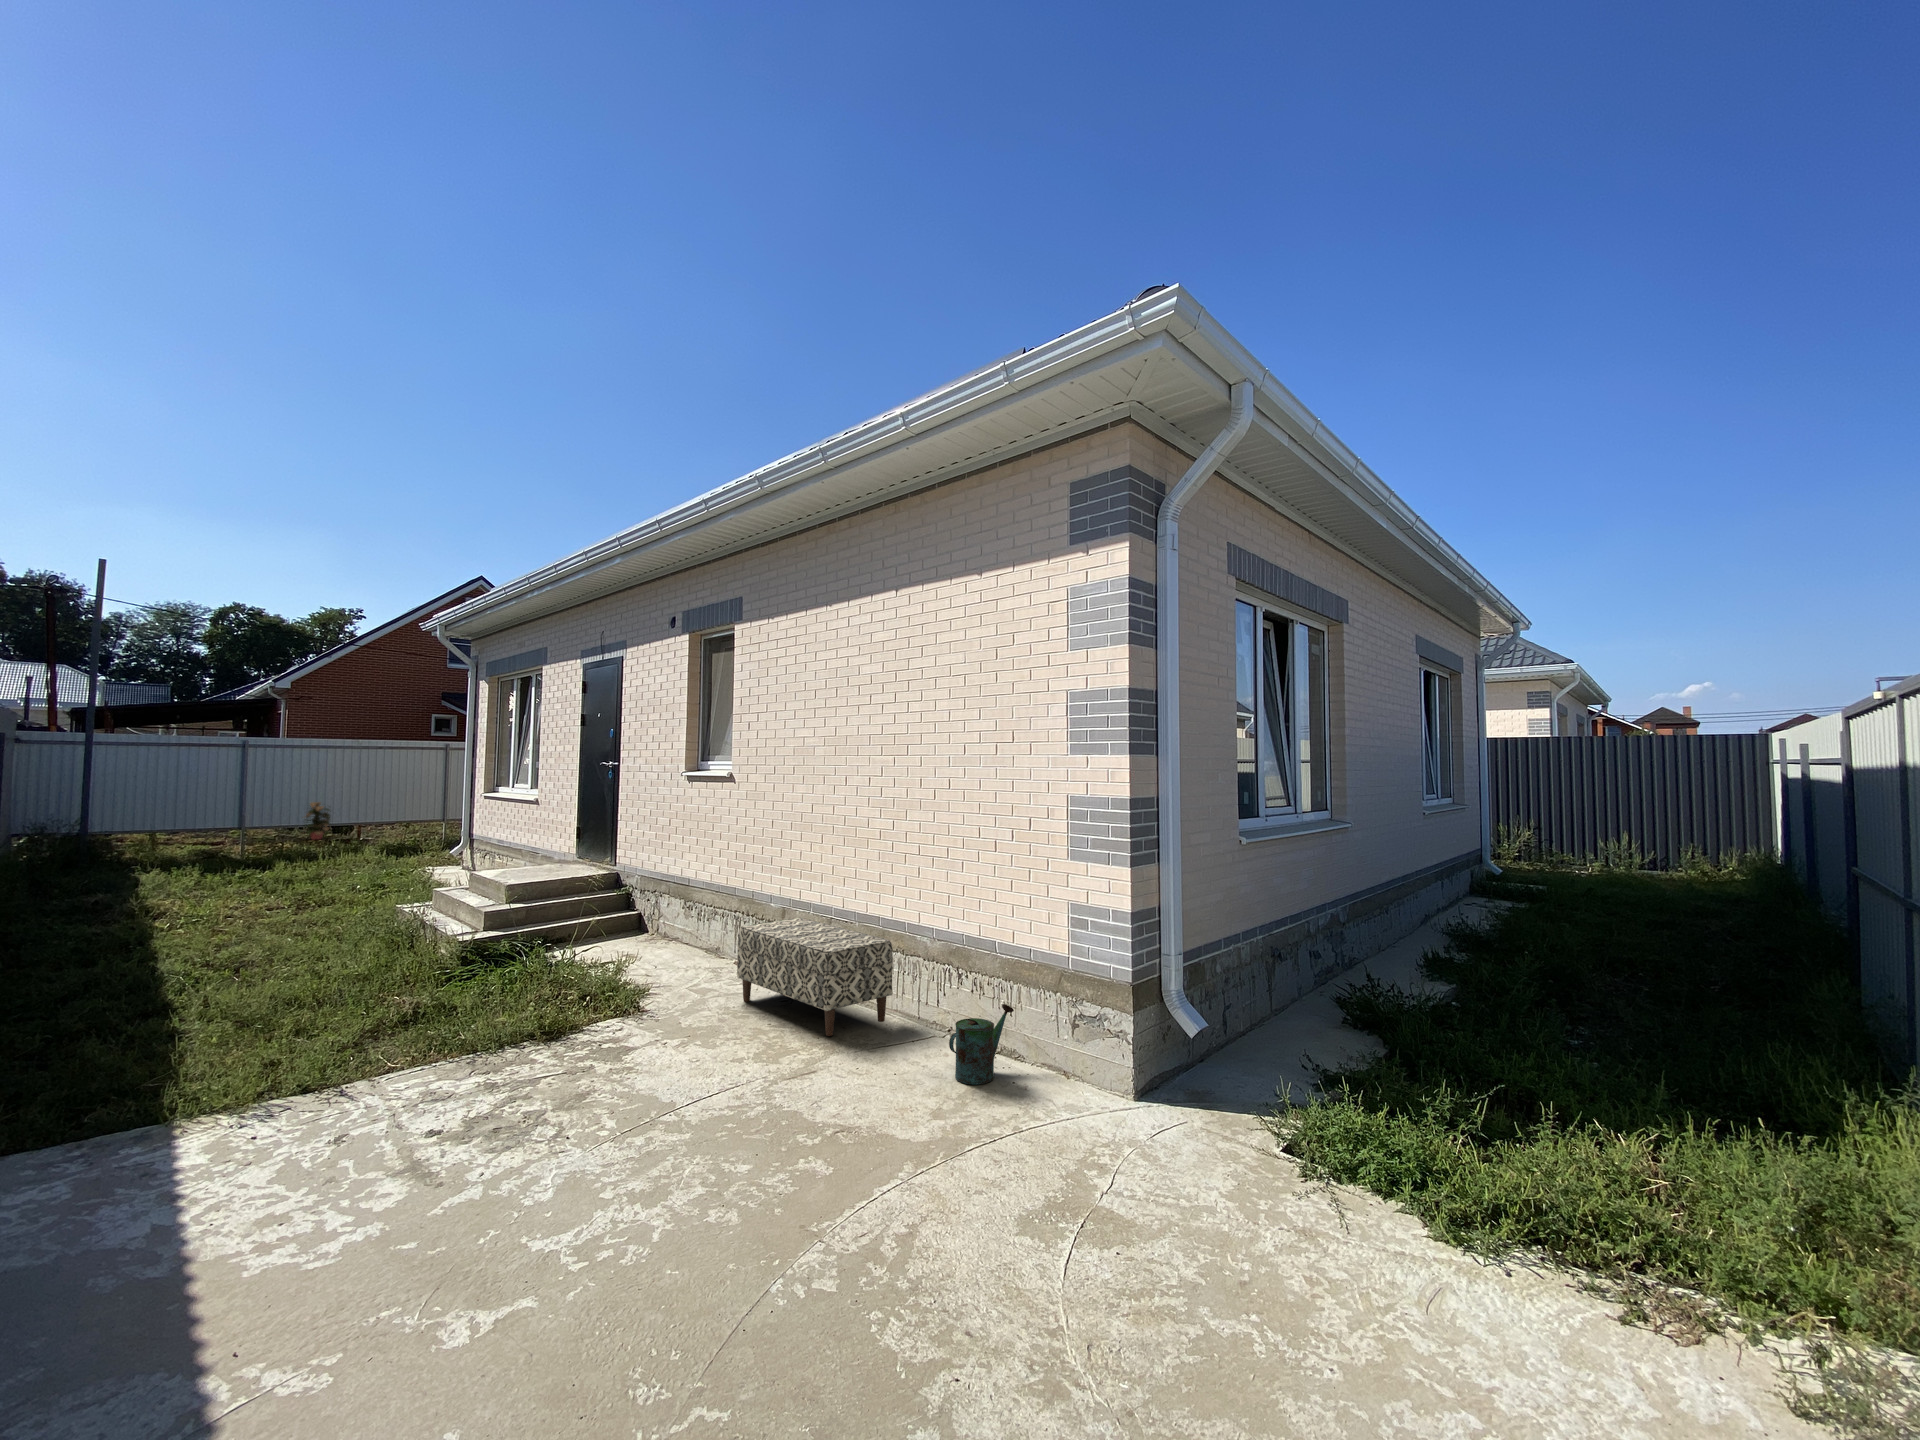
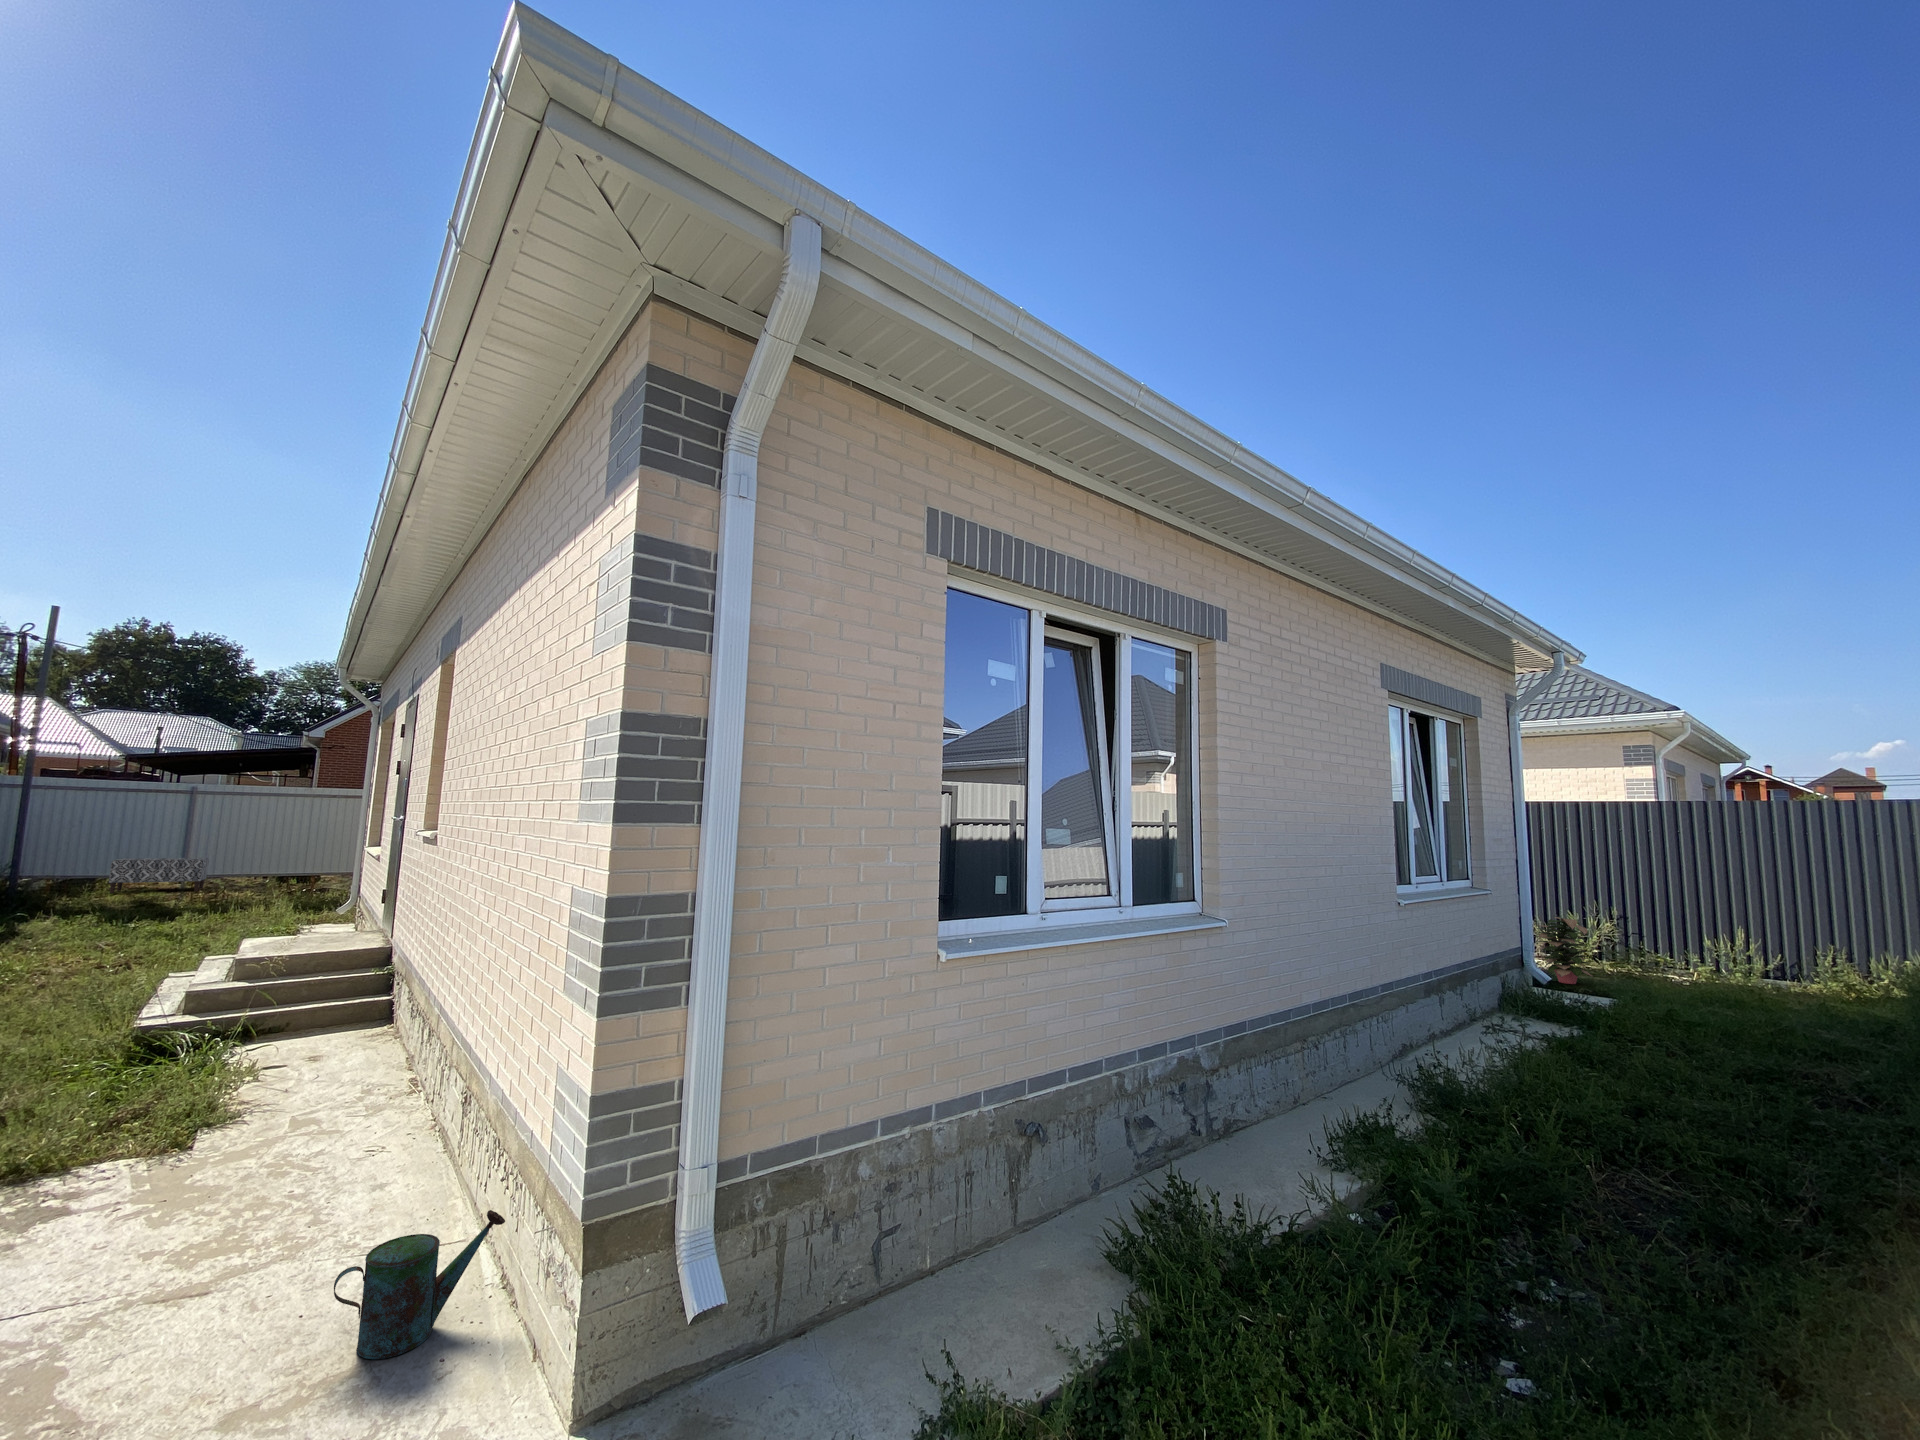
decorative plant: present [305,802,330,839] -> present [1536,917,1593,984]
bench: present [737,918,893,1036] -> present [109,858,209,893]

